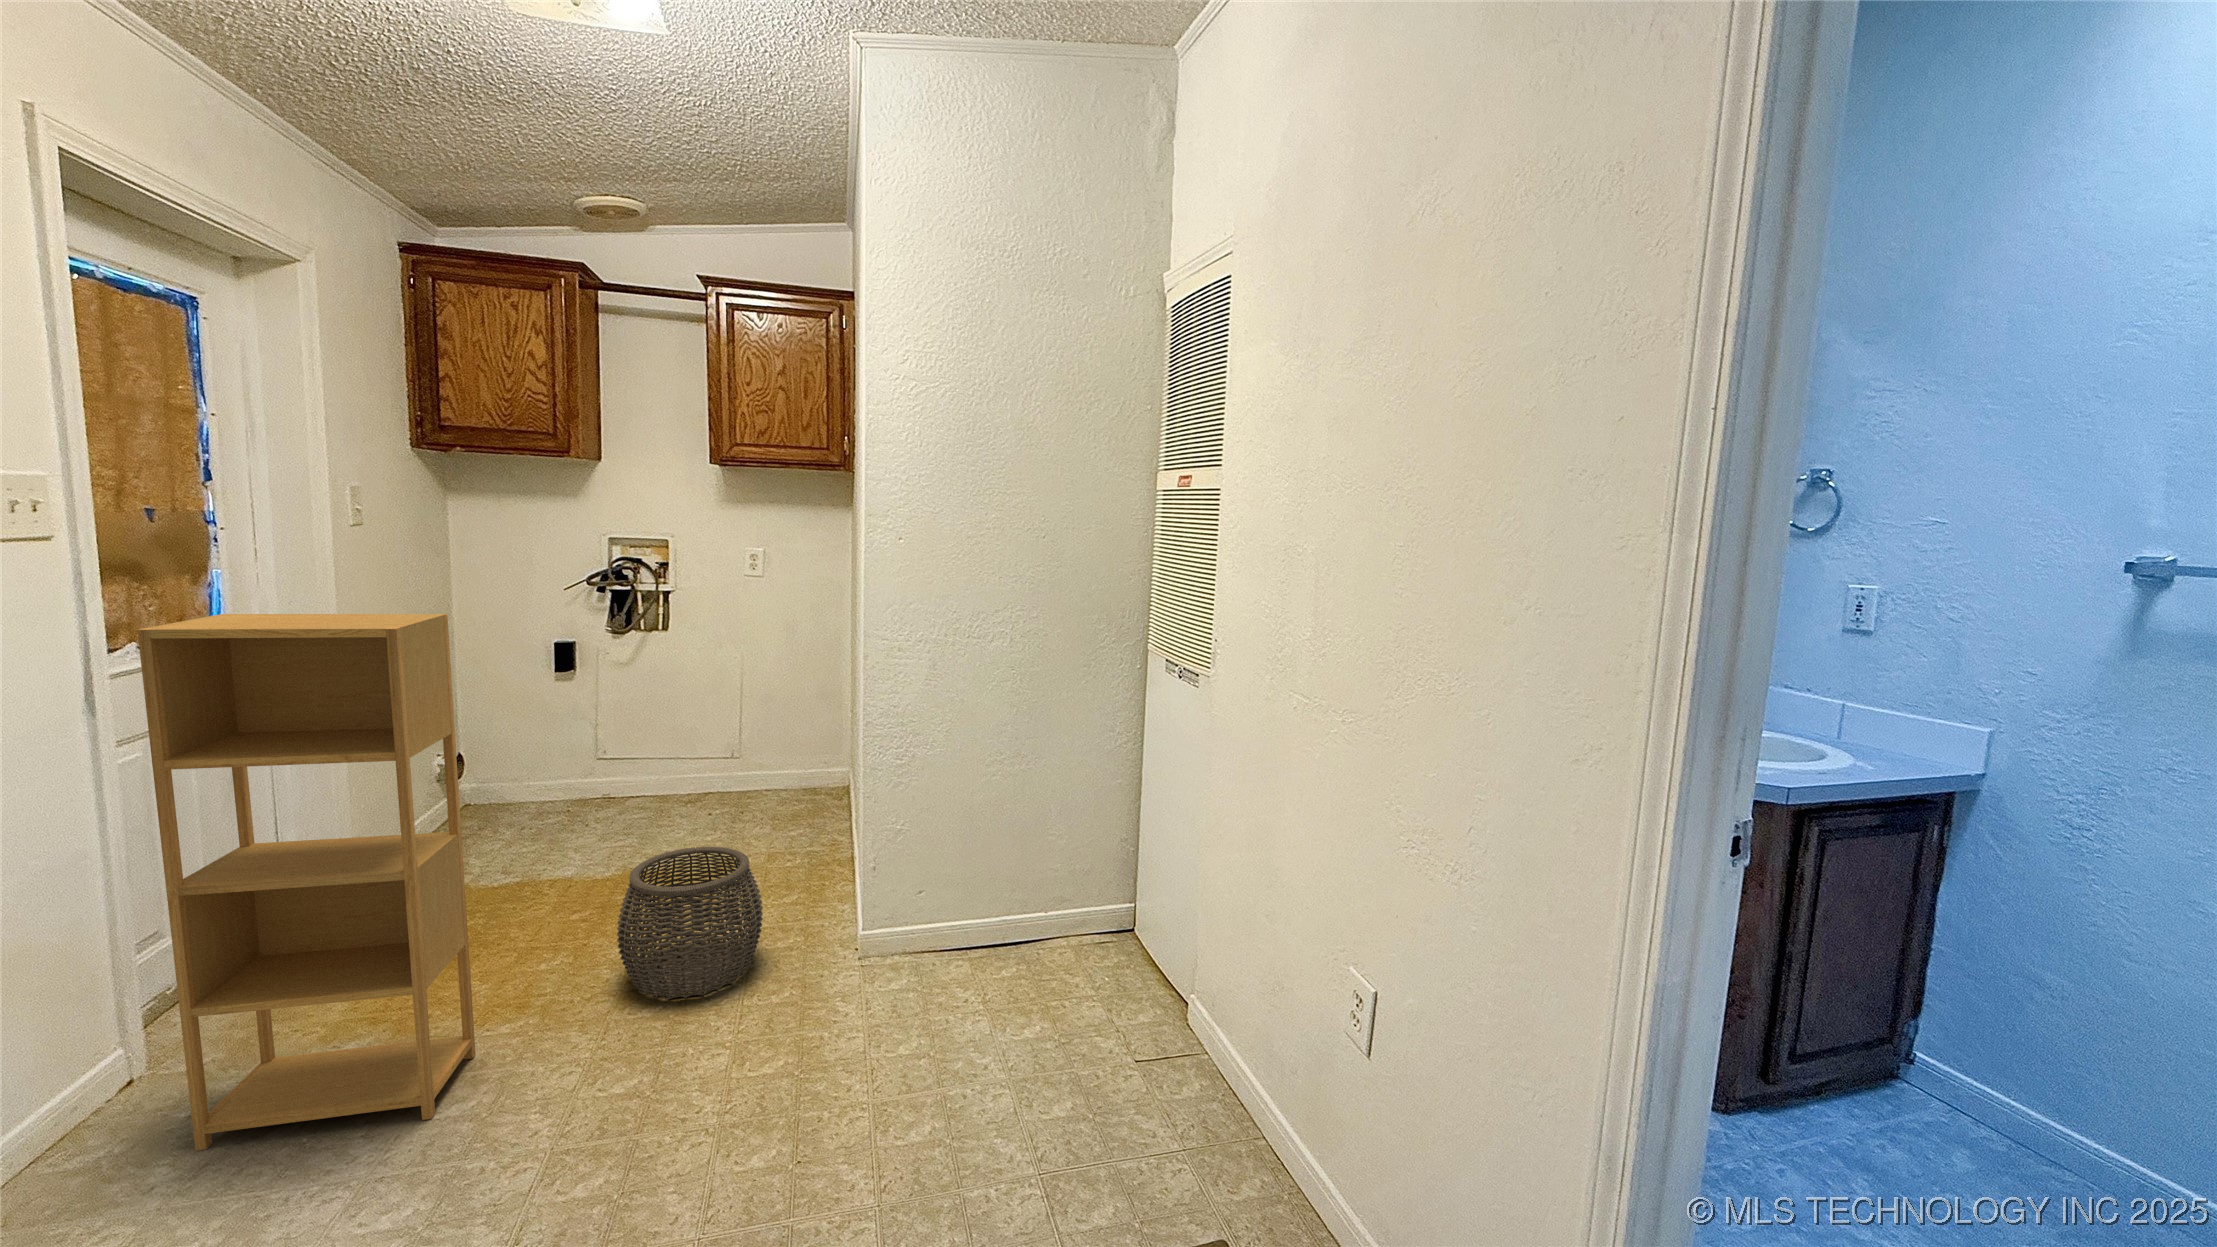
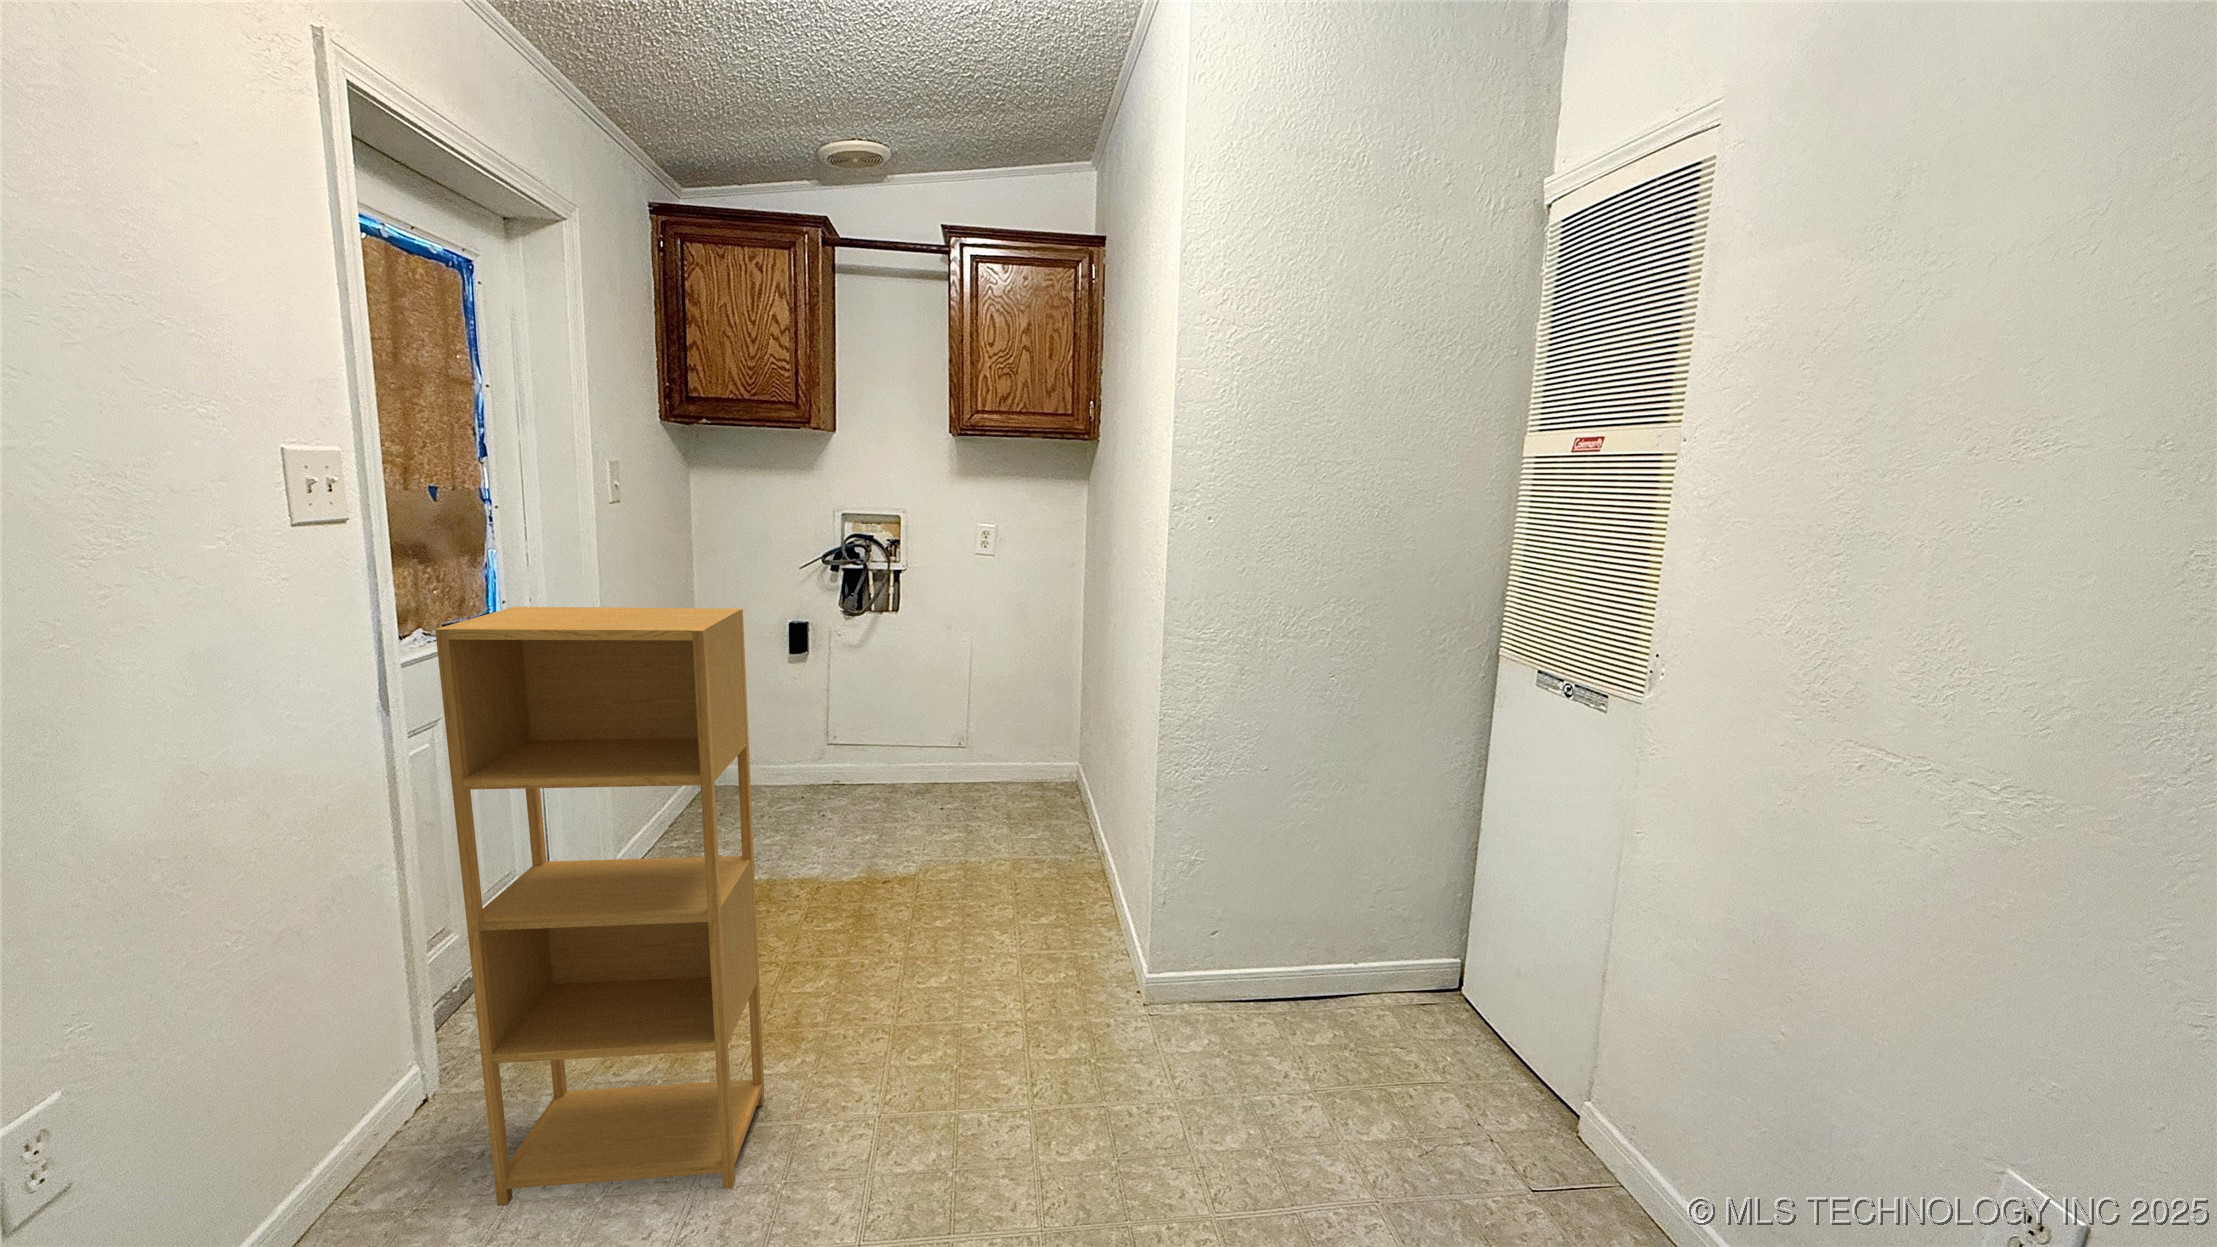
woven basket: present [617,846,763,1000] -> none [896,865,1048,1043]

